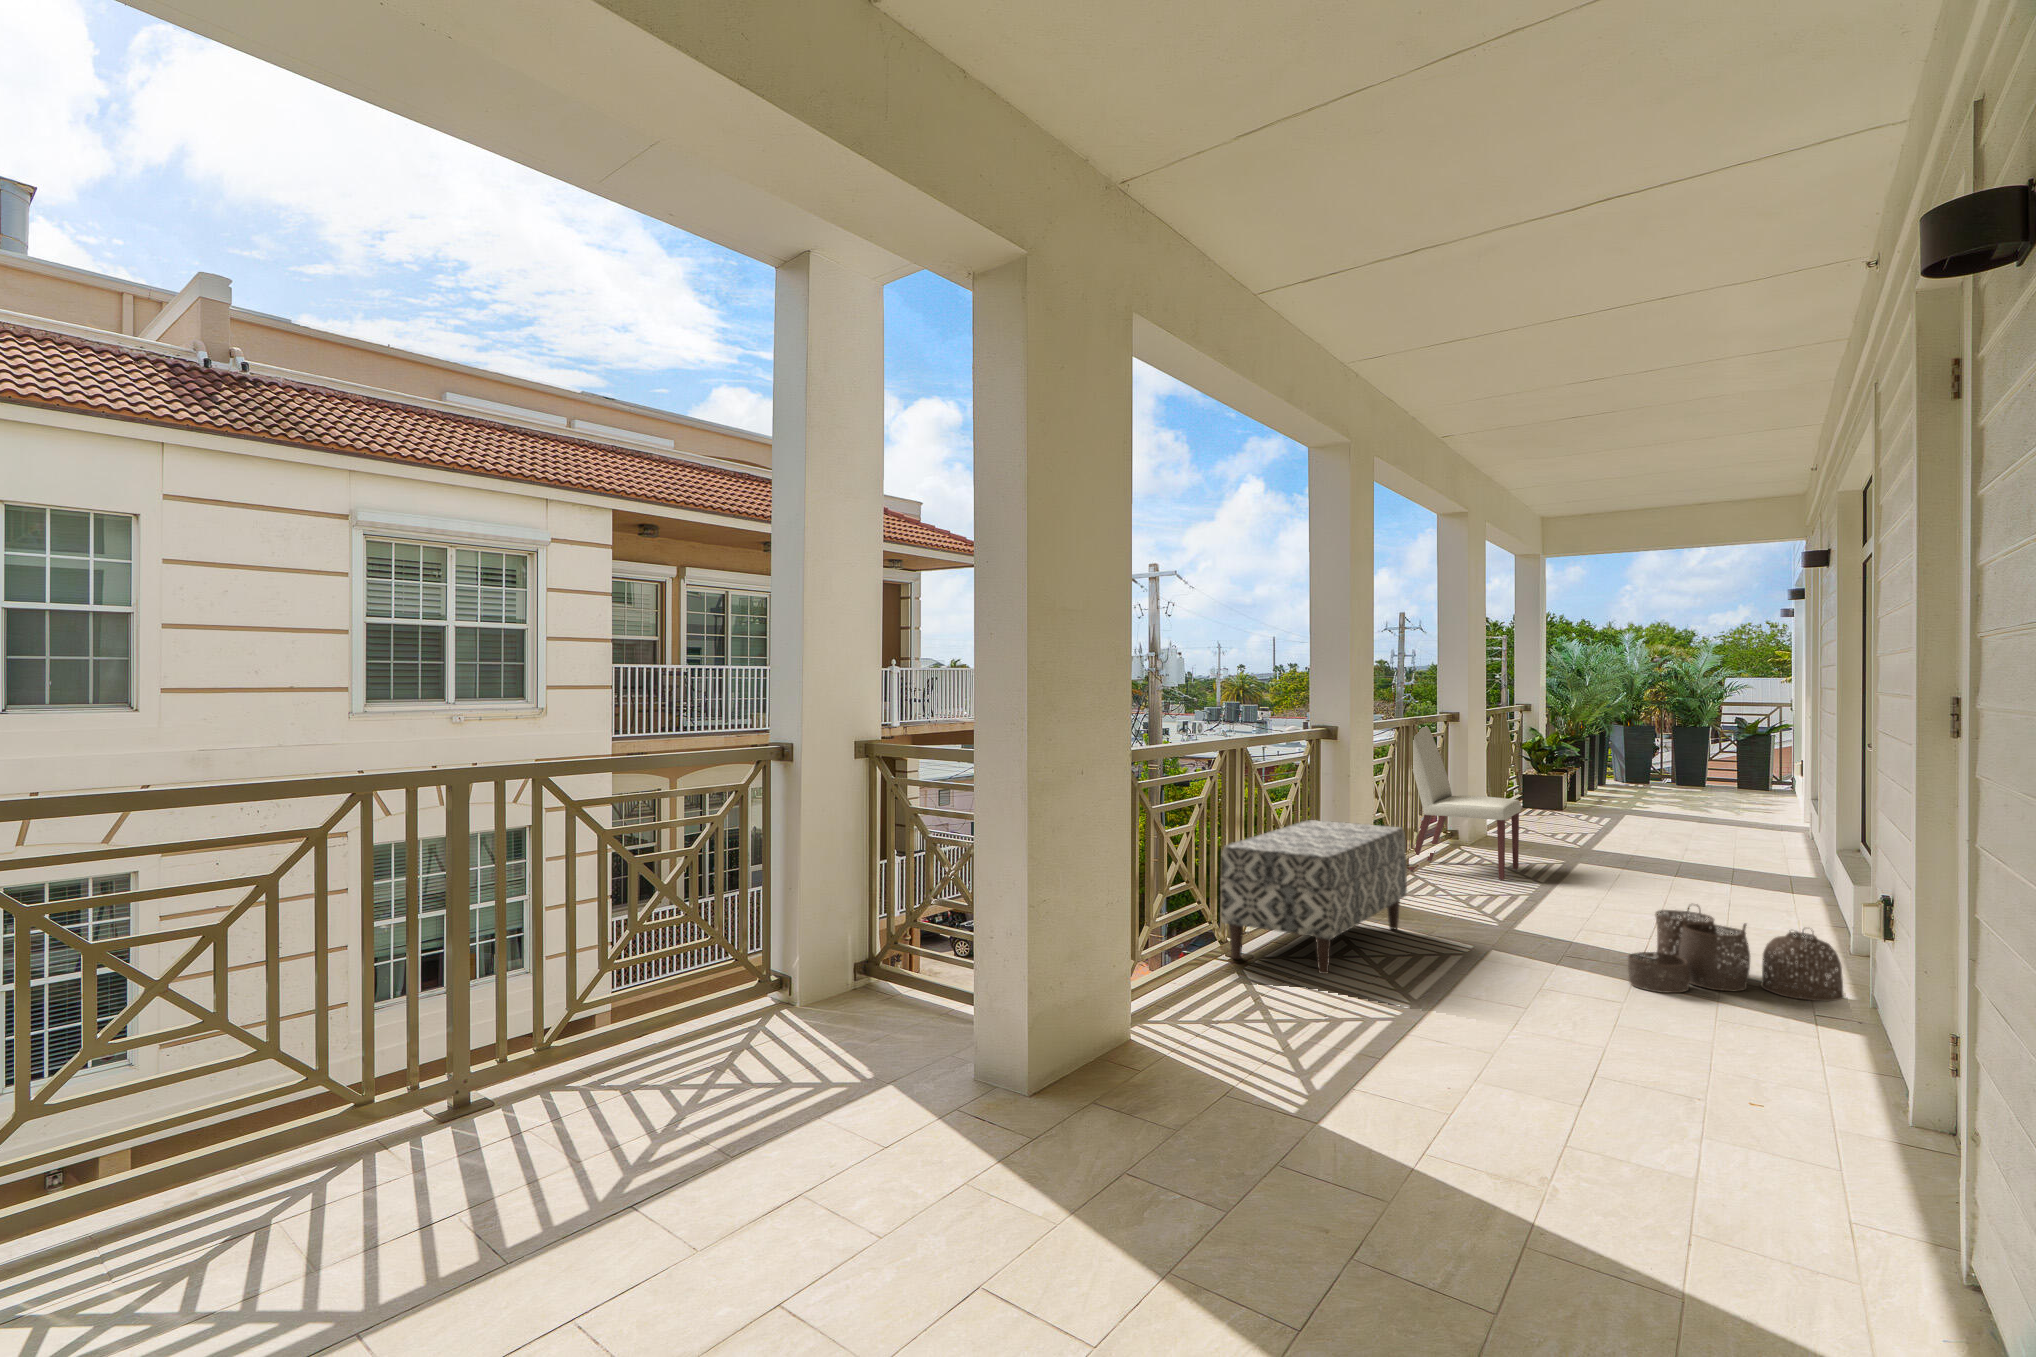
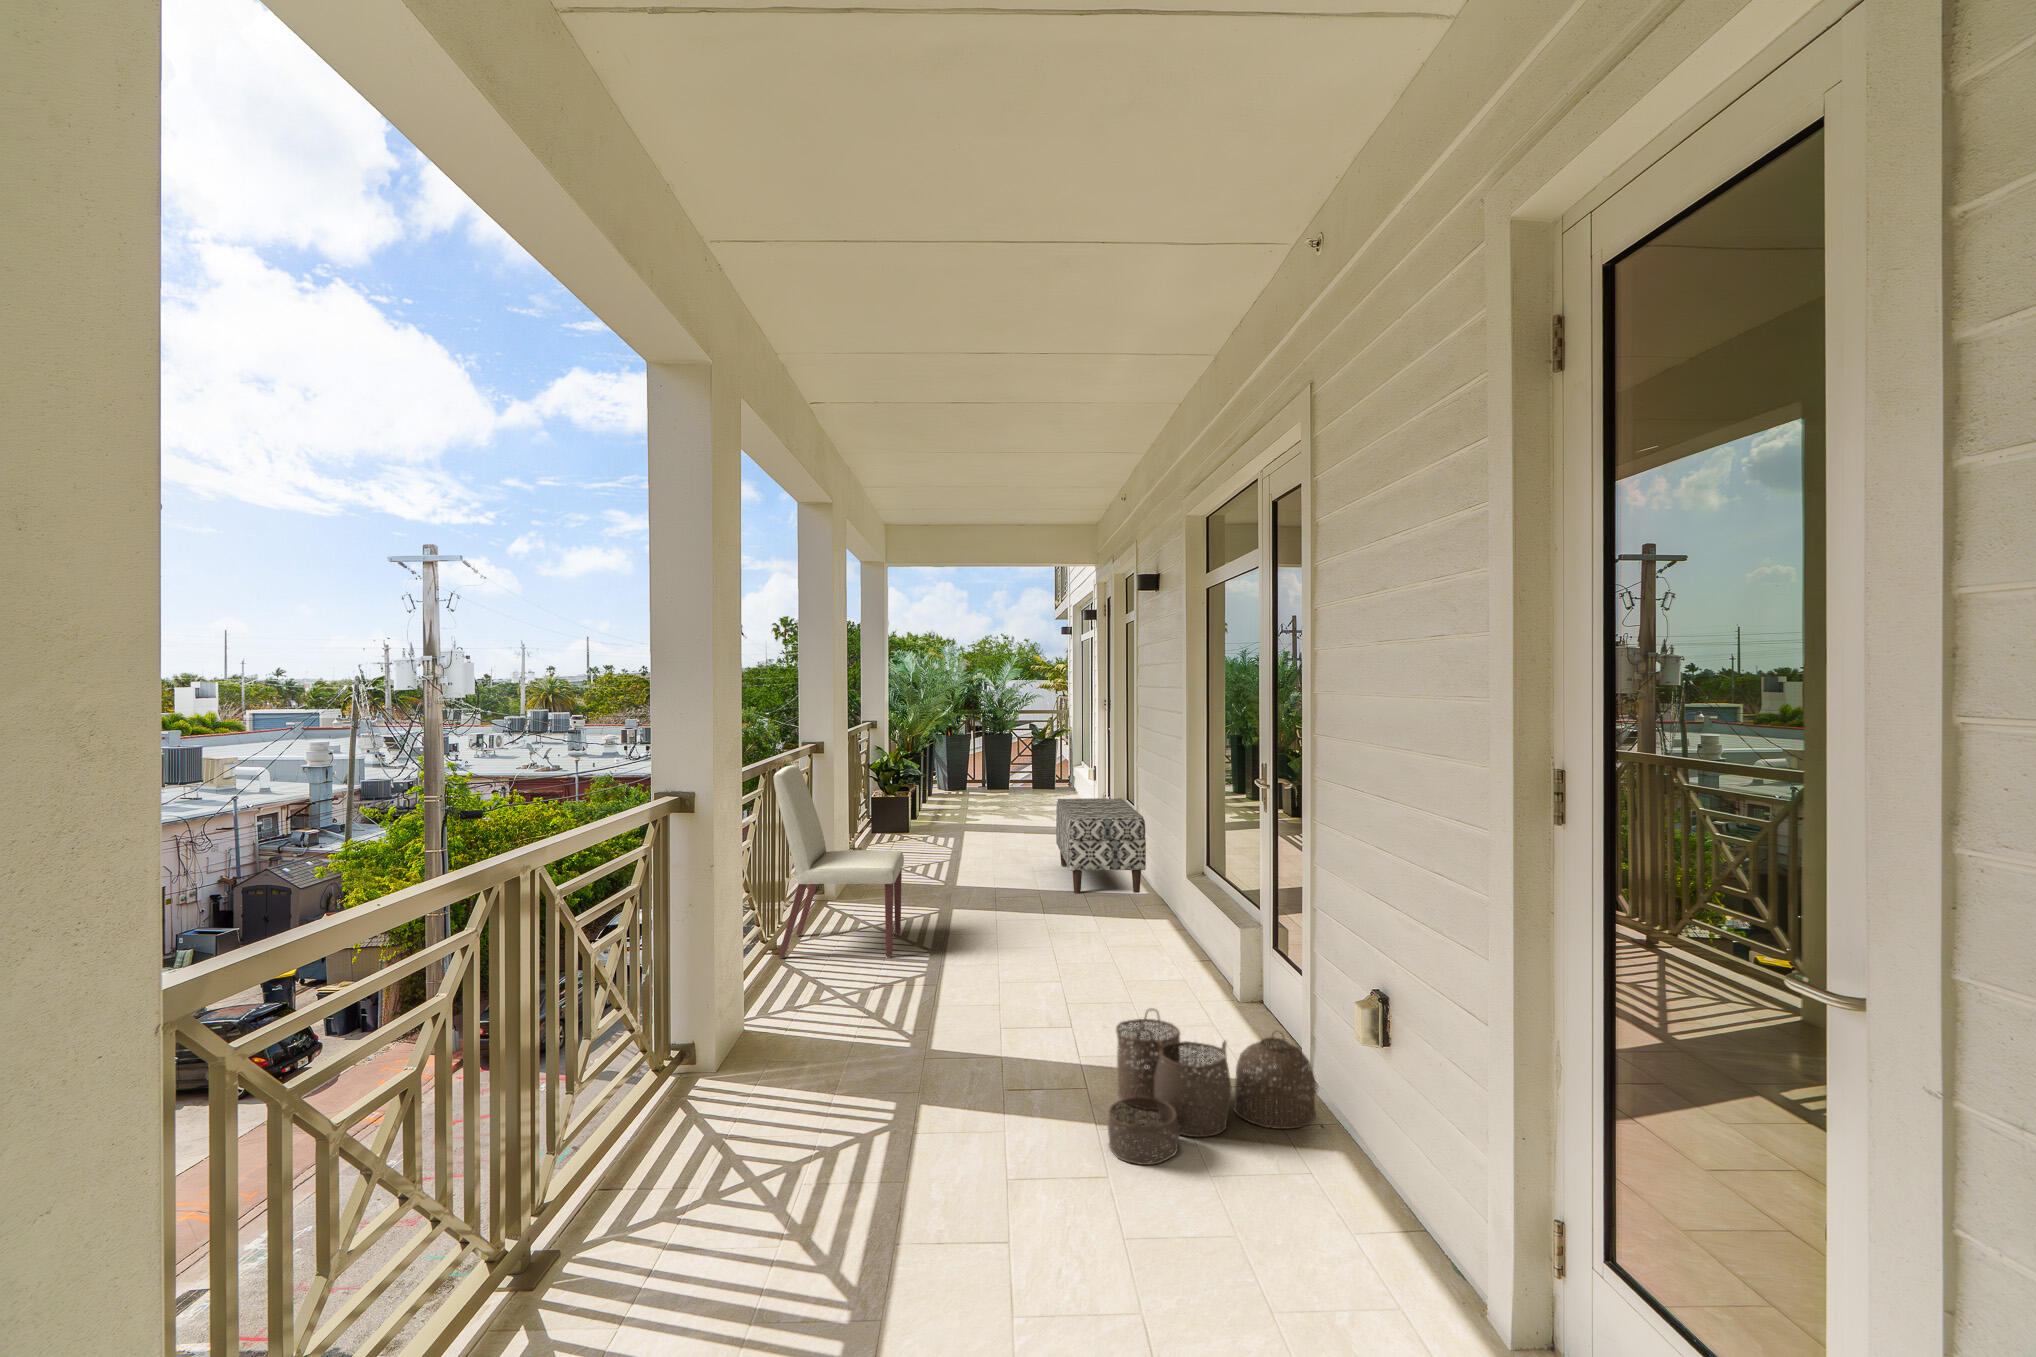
bench: present [1221,820,1407,974] -> present [1056,798,1146,894]

